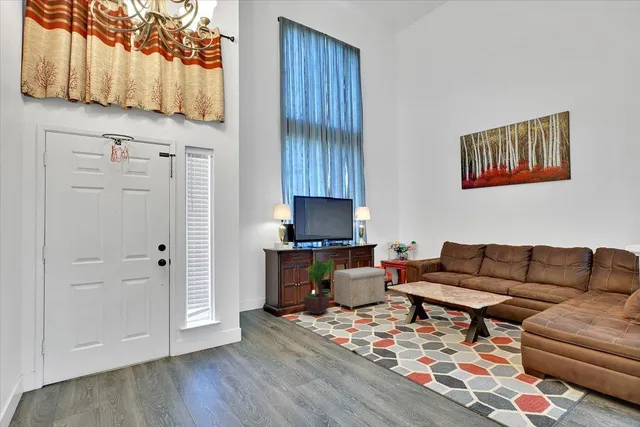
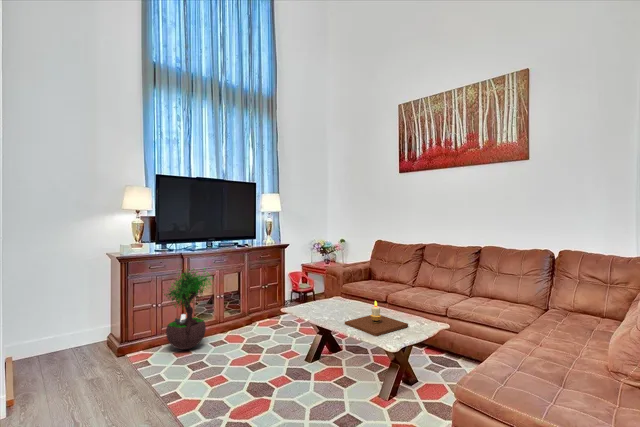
storage bench: present [334,267,385,310] -> none [220,276,293,339]
candle: none [438,278,484,300] -> present [345,301,408,336]

